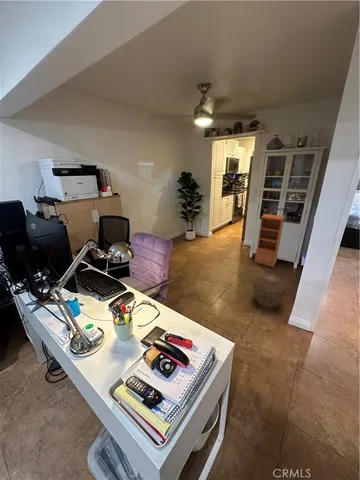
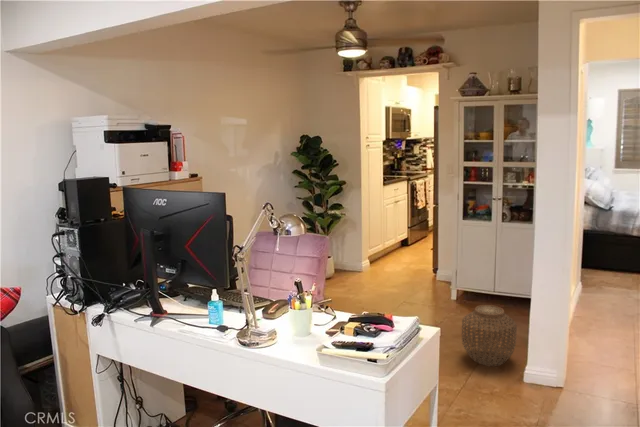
bookcase: present [255,214,284,267] -> none [461,209,505,311]

